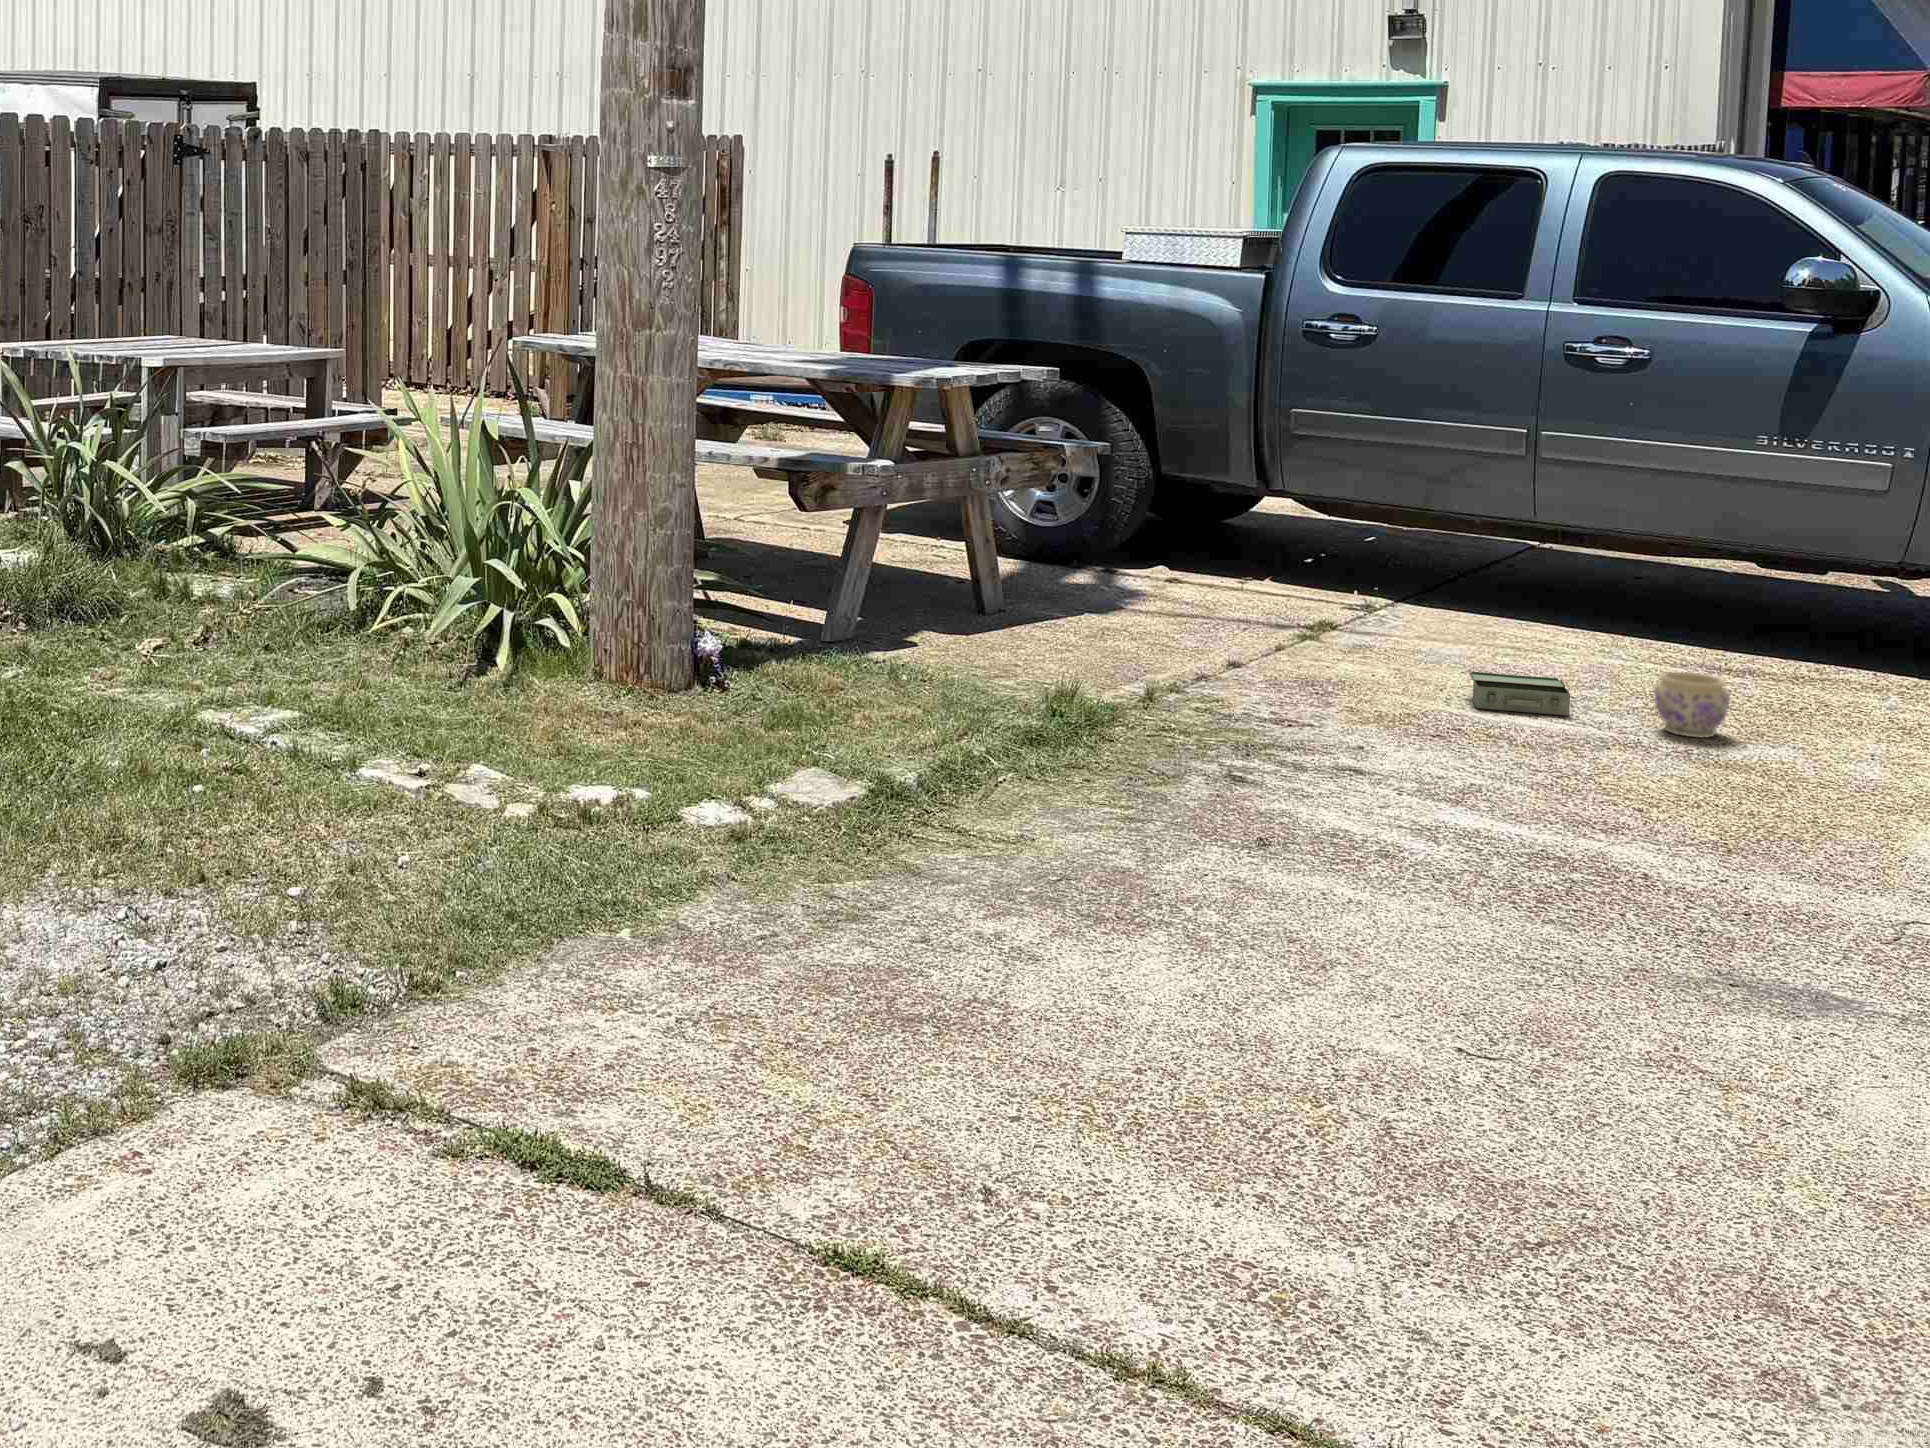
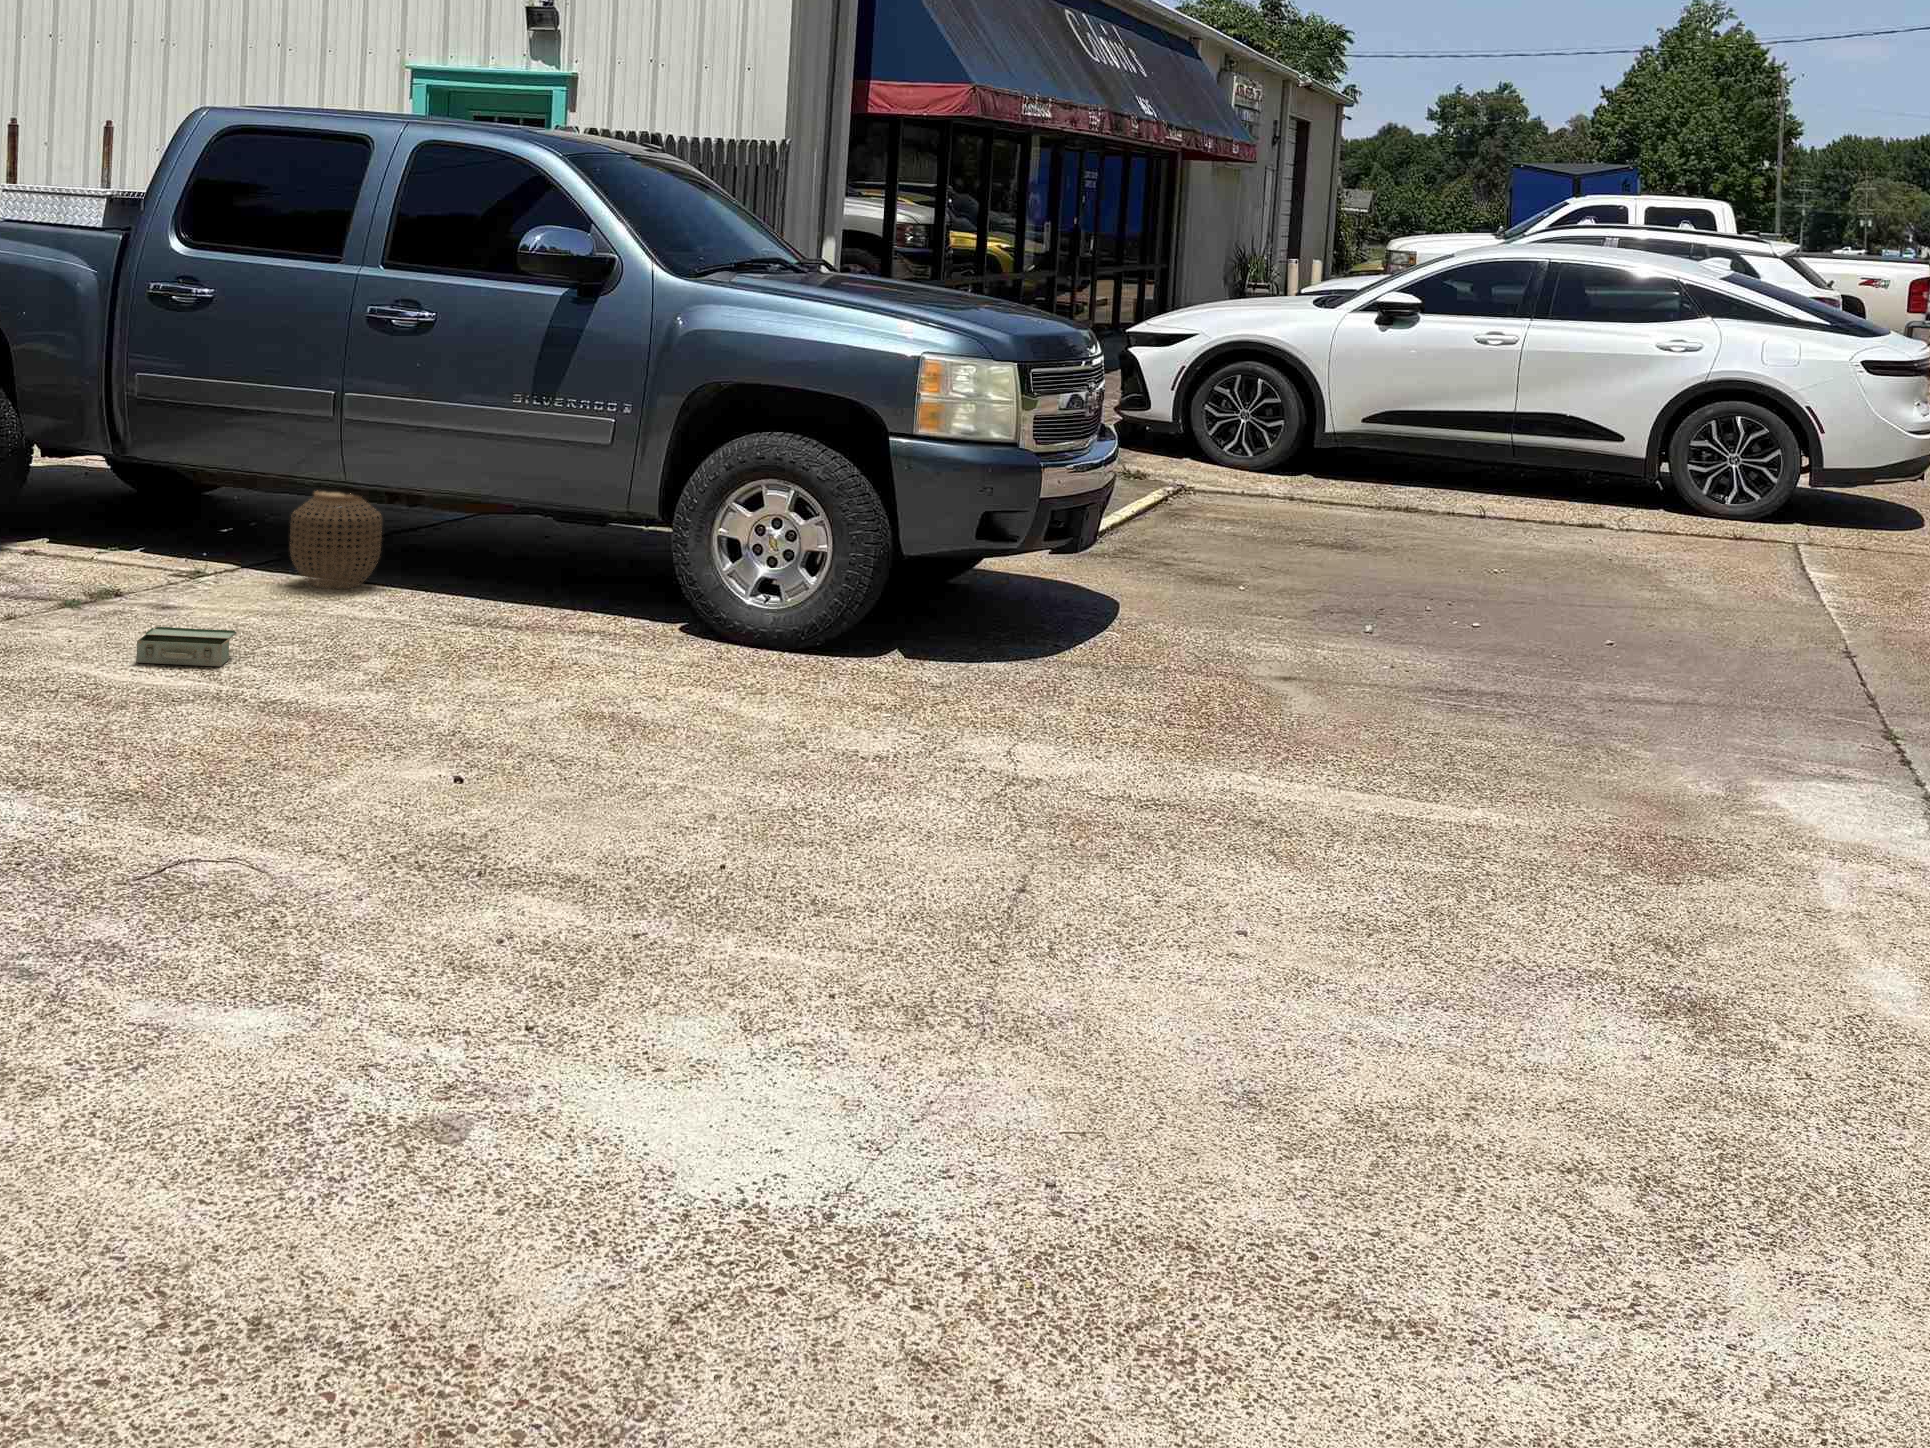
woven basket: none [1469,529,1571,631] -> present [290,491,382,589]
planter: present [1654,671,1730,738] -> none [284,619,351,683]

